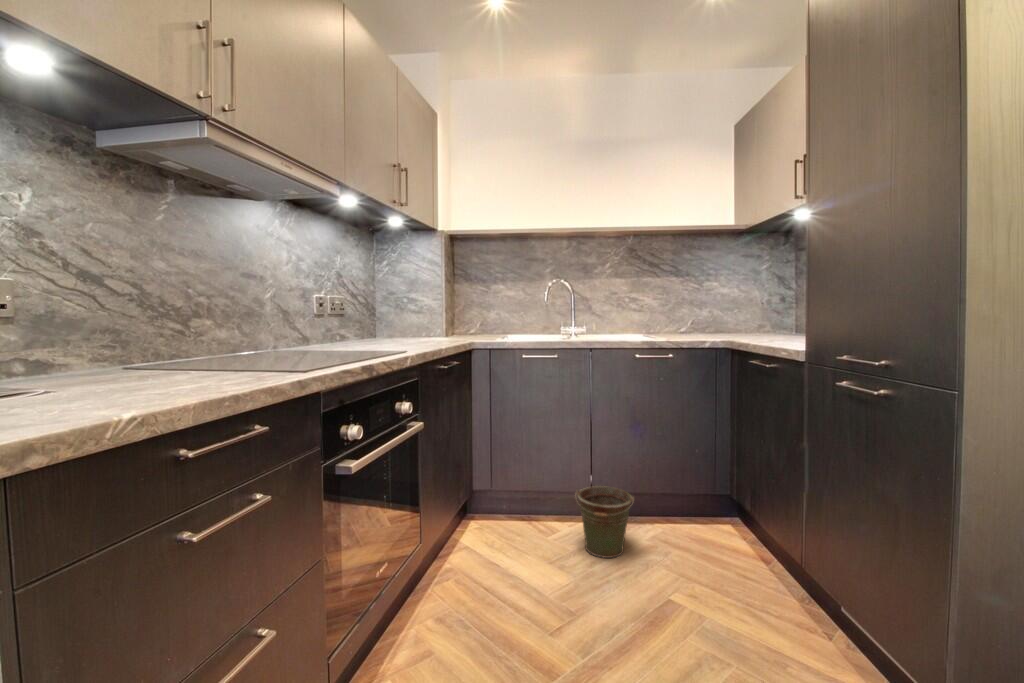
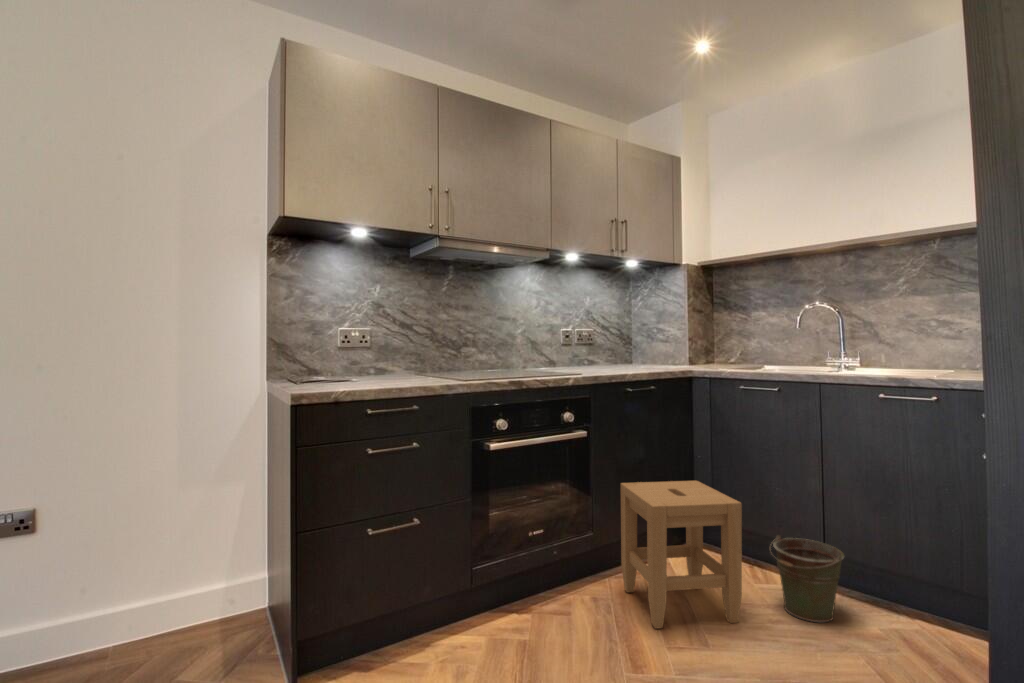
stool: none [453,455,581,627] -> present [621,481,742,629]

